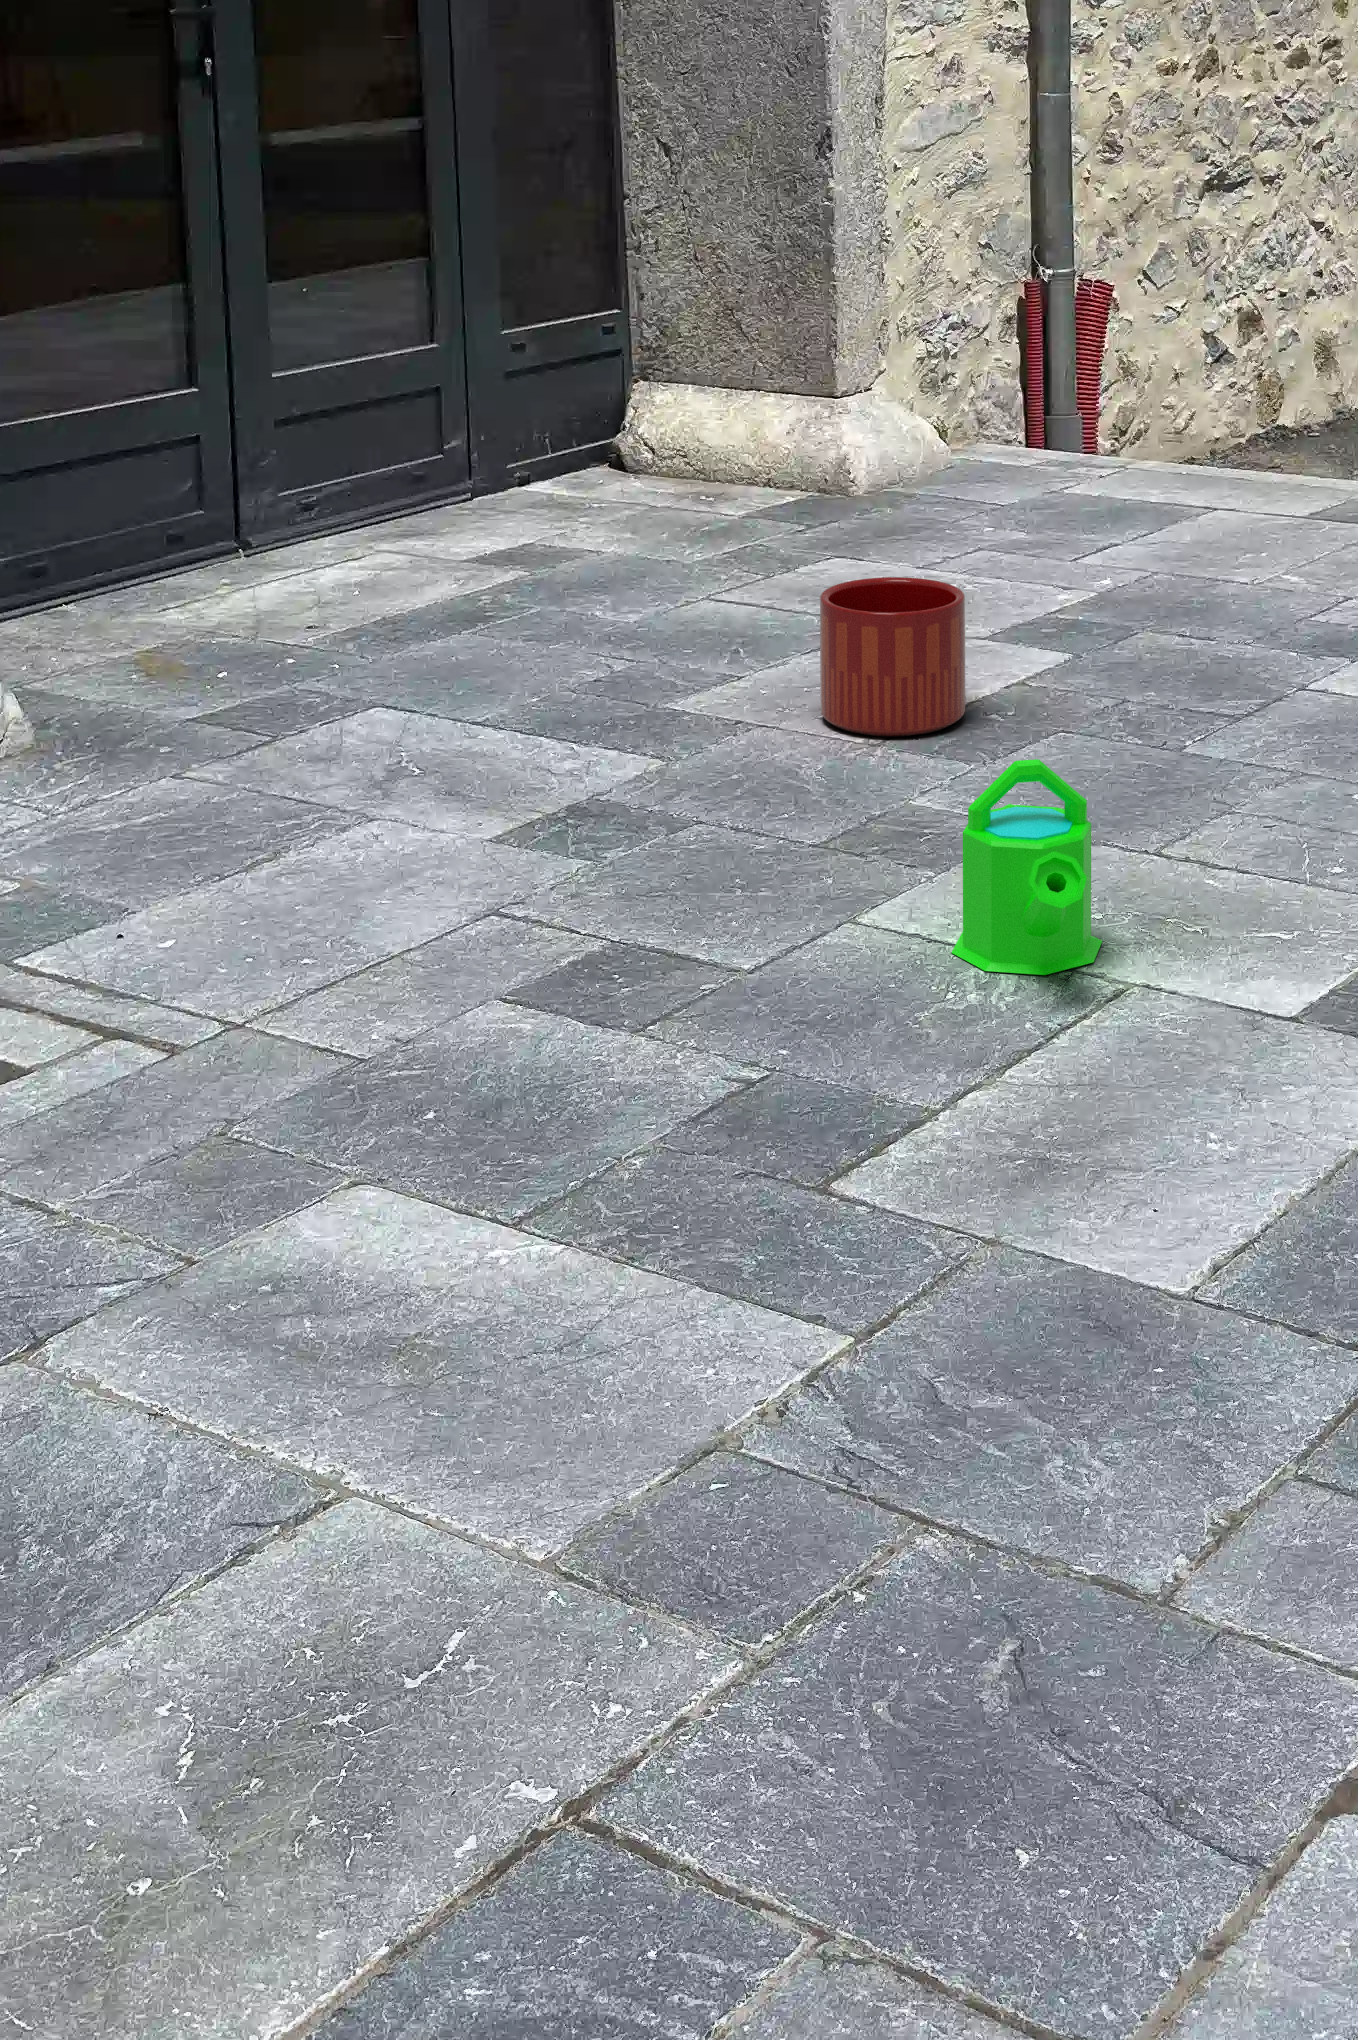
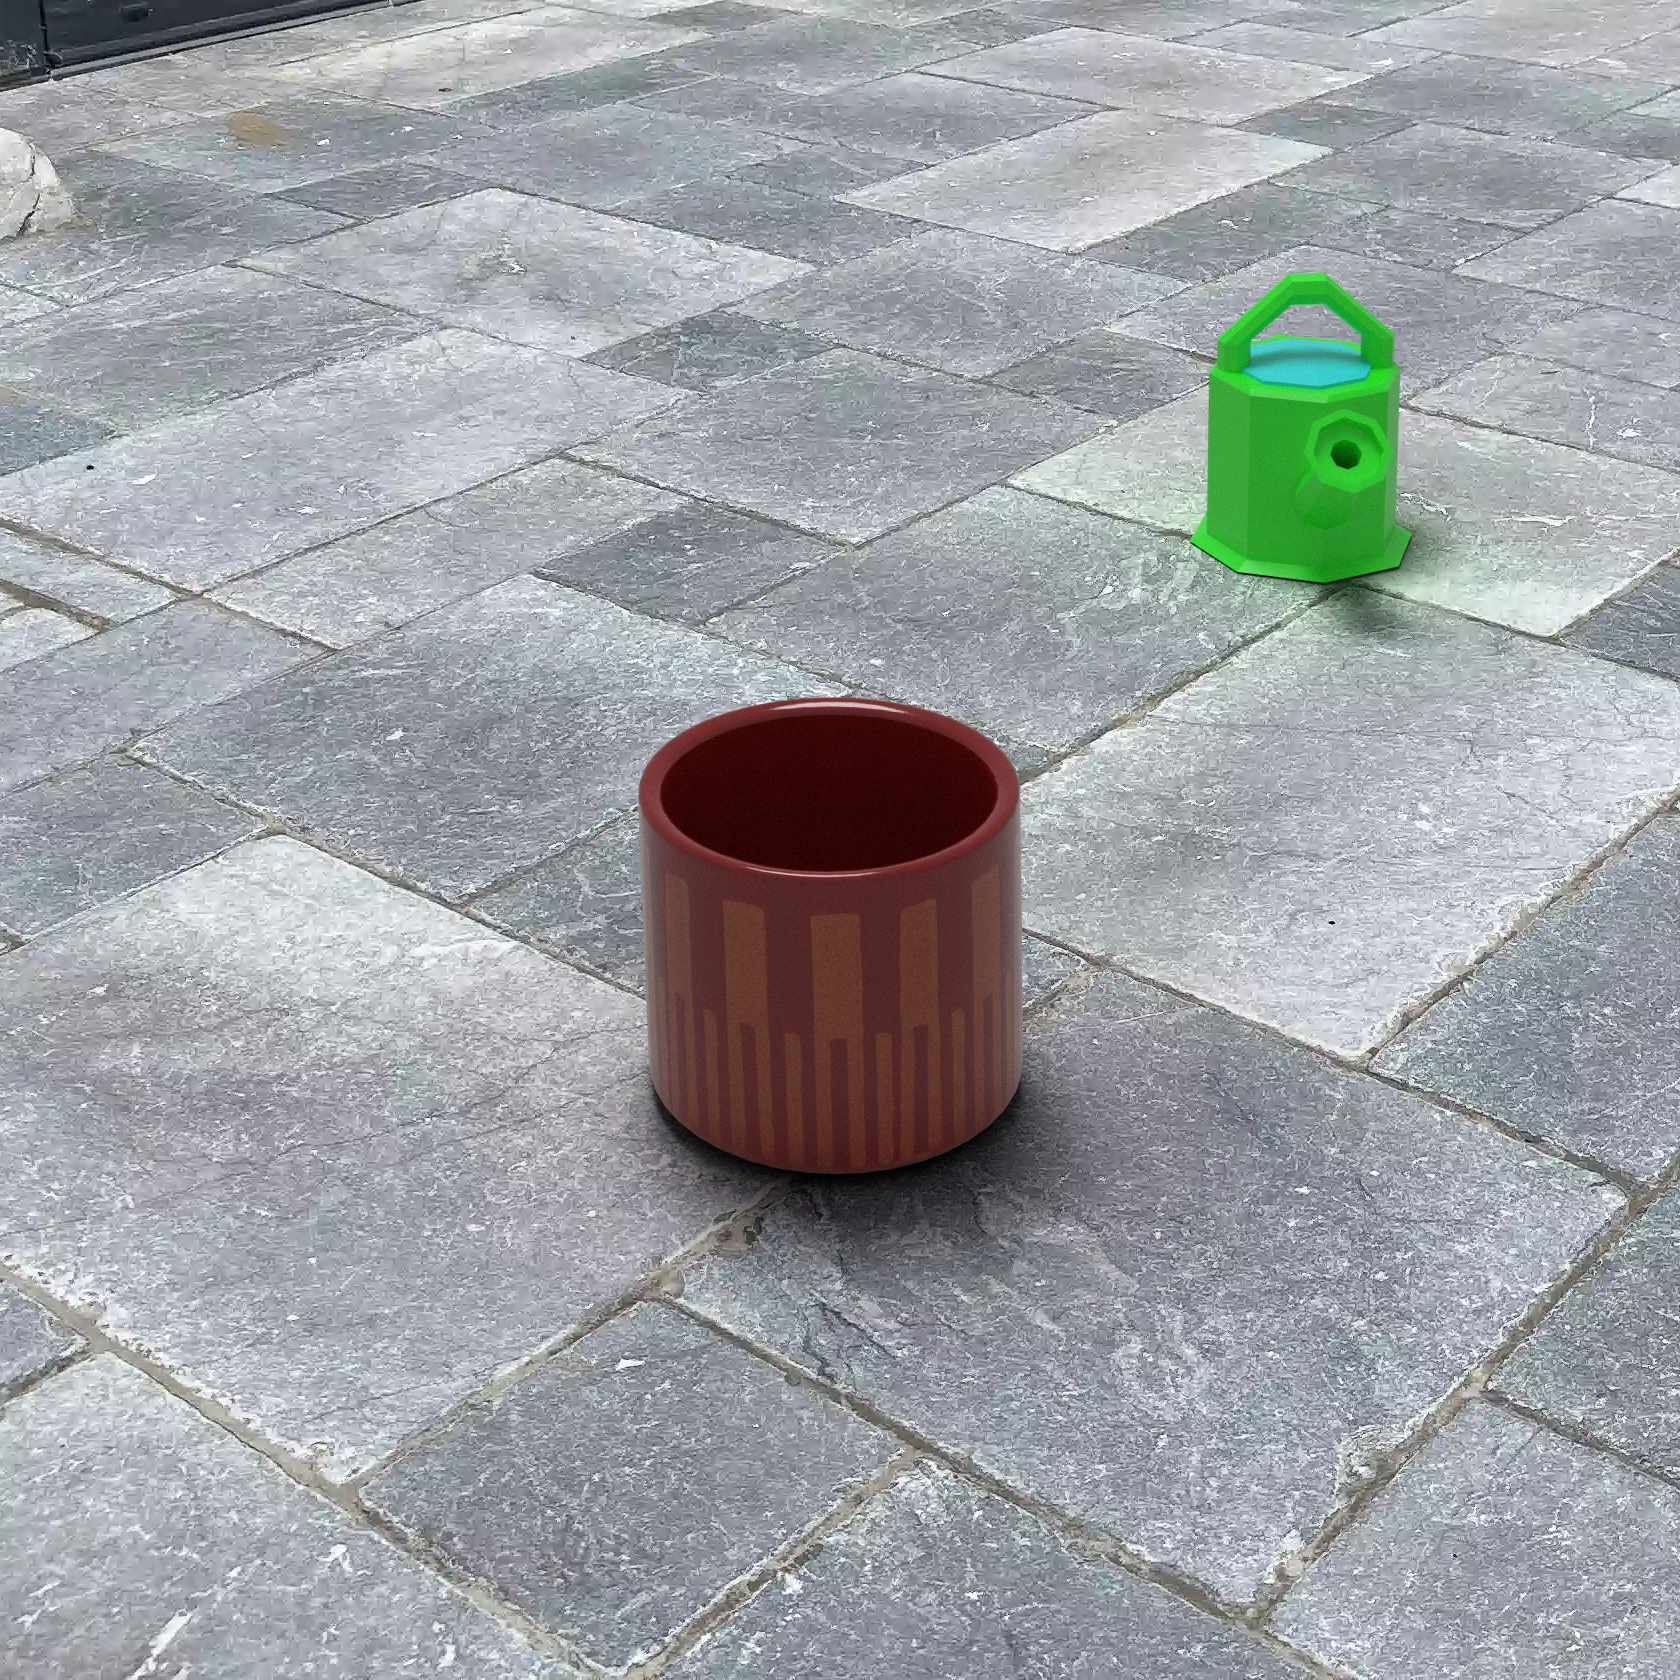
planter: present [820,577,965,736] -> present [638,697,1023,1174]

